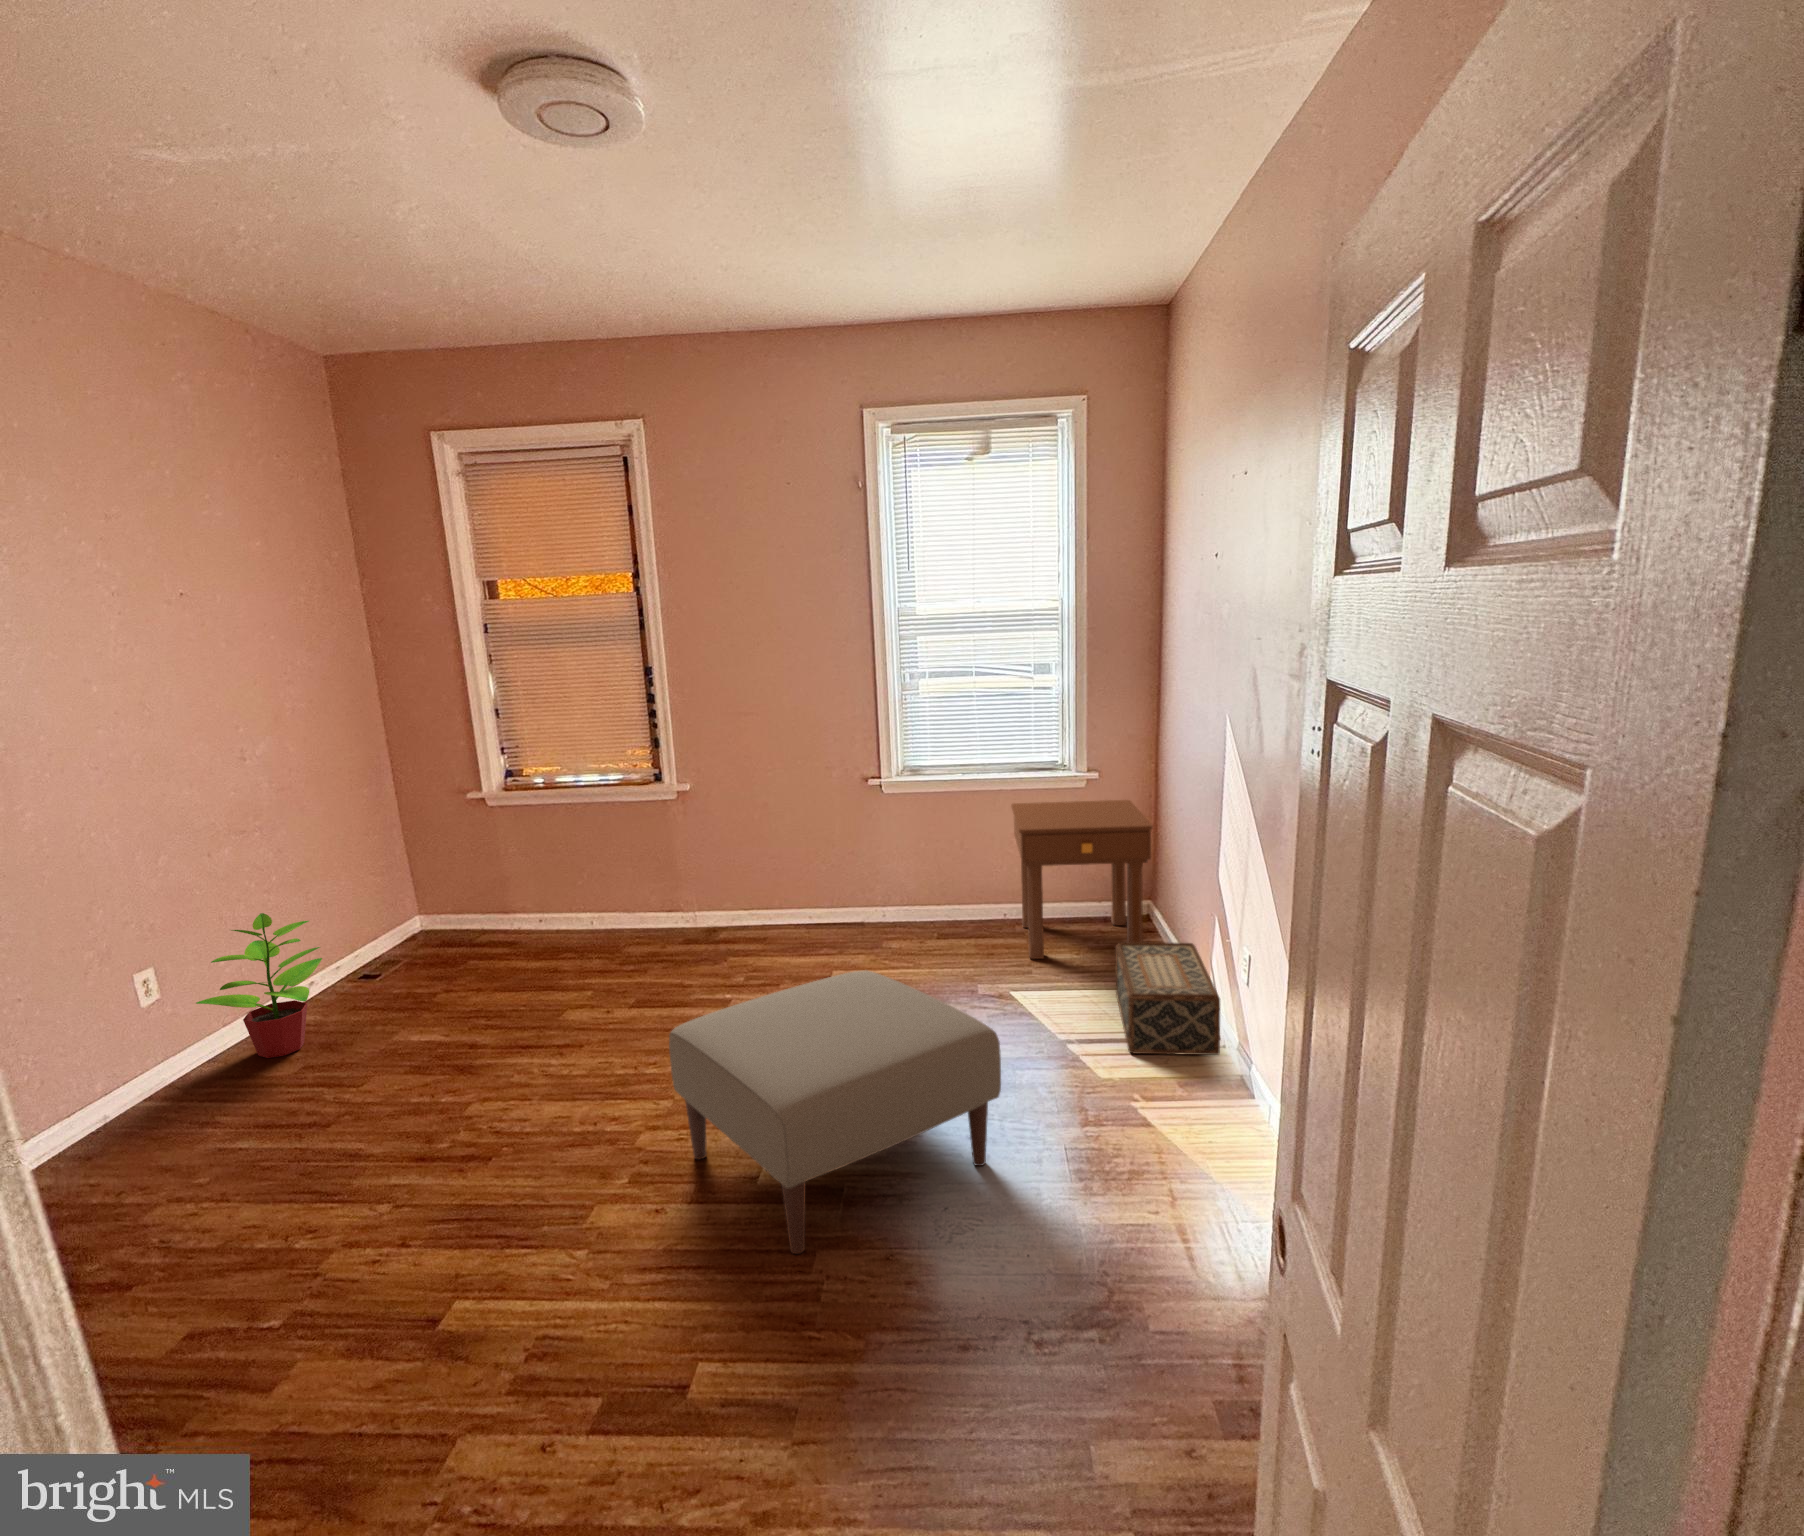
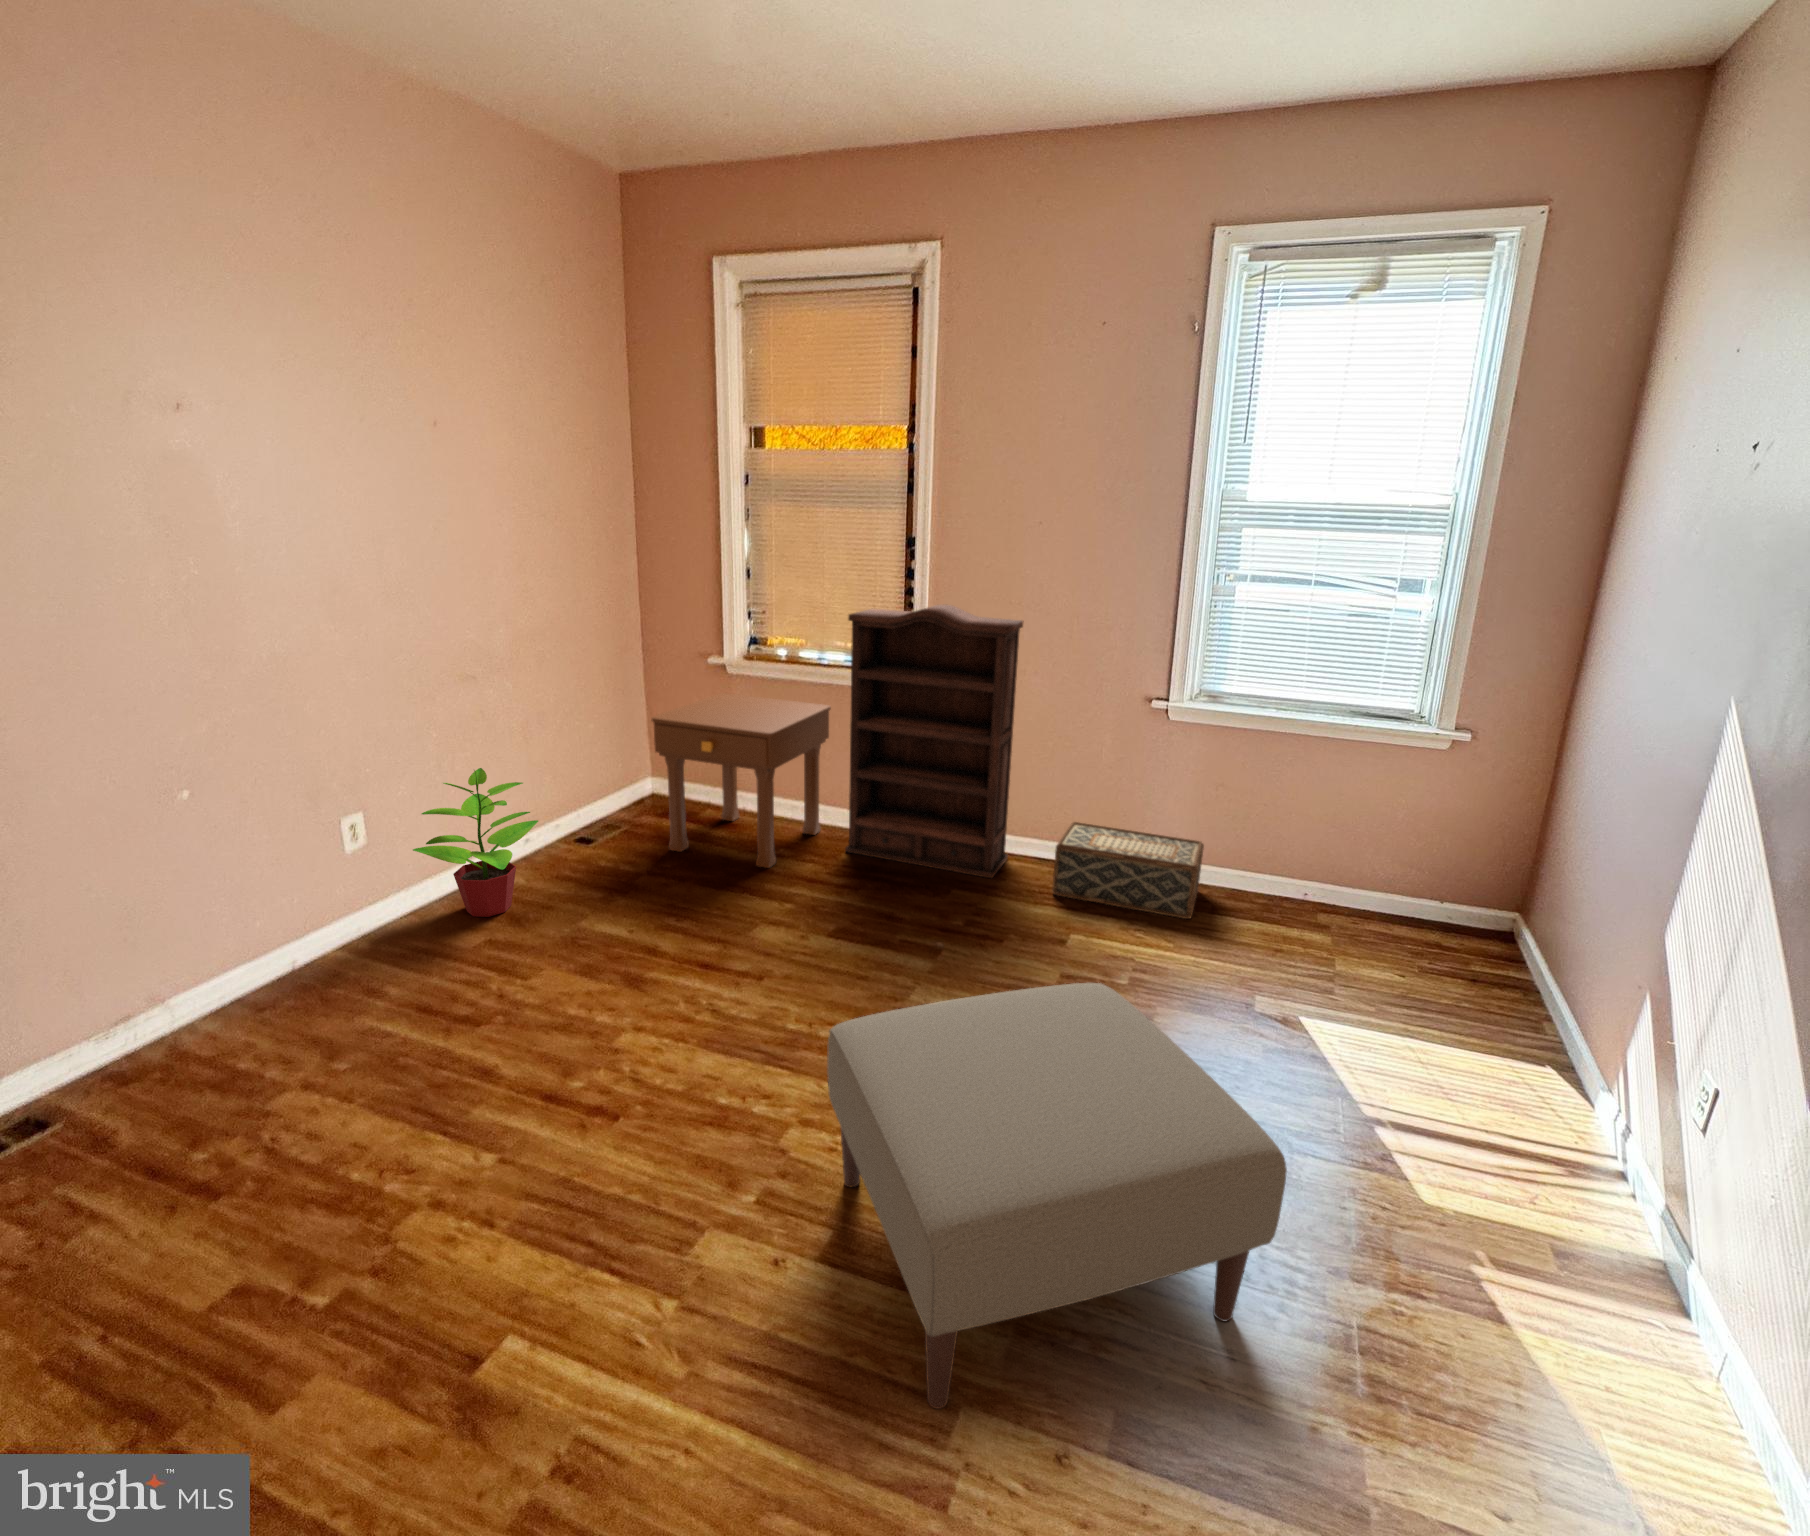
bookshelf: none [603,716,770,947] -> present [845,604,1024,878]
nightstand: present [1011,800,1153,959] -> present [651,693,831,868]
woven basket: present [1115,943,1220,1055] -> present [1052,822,1204,919]

